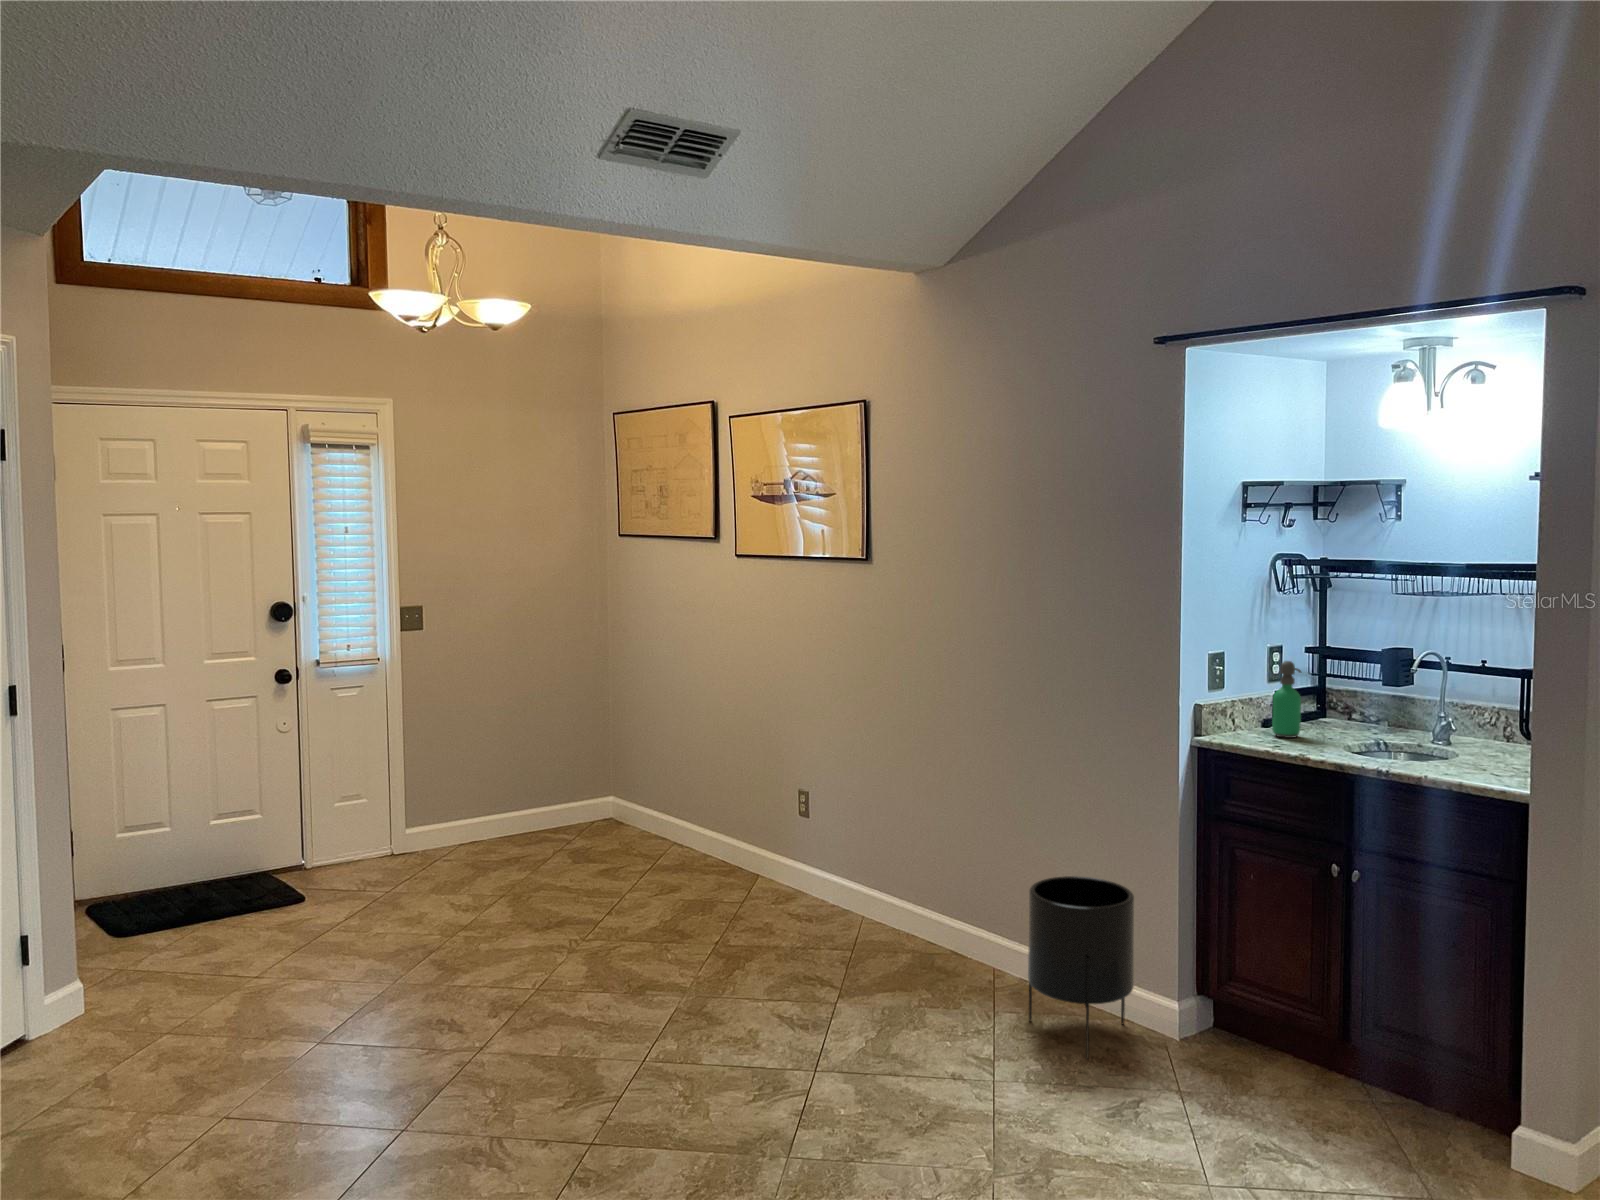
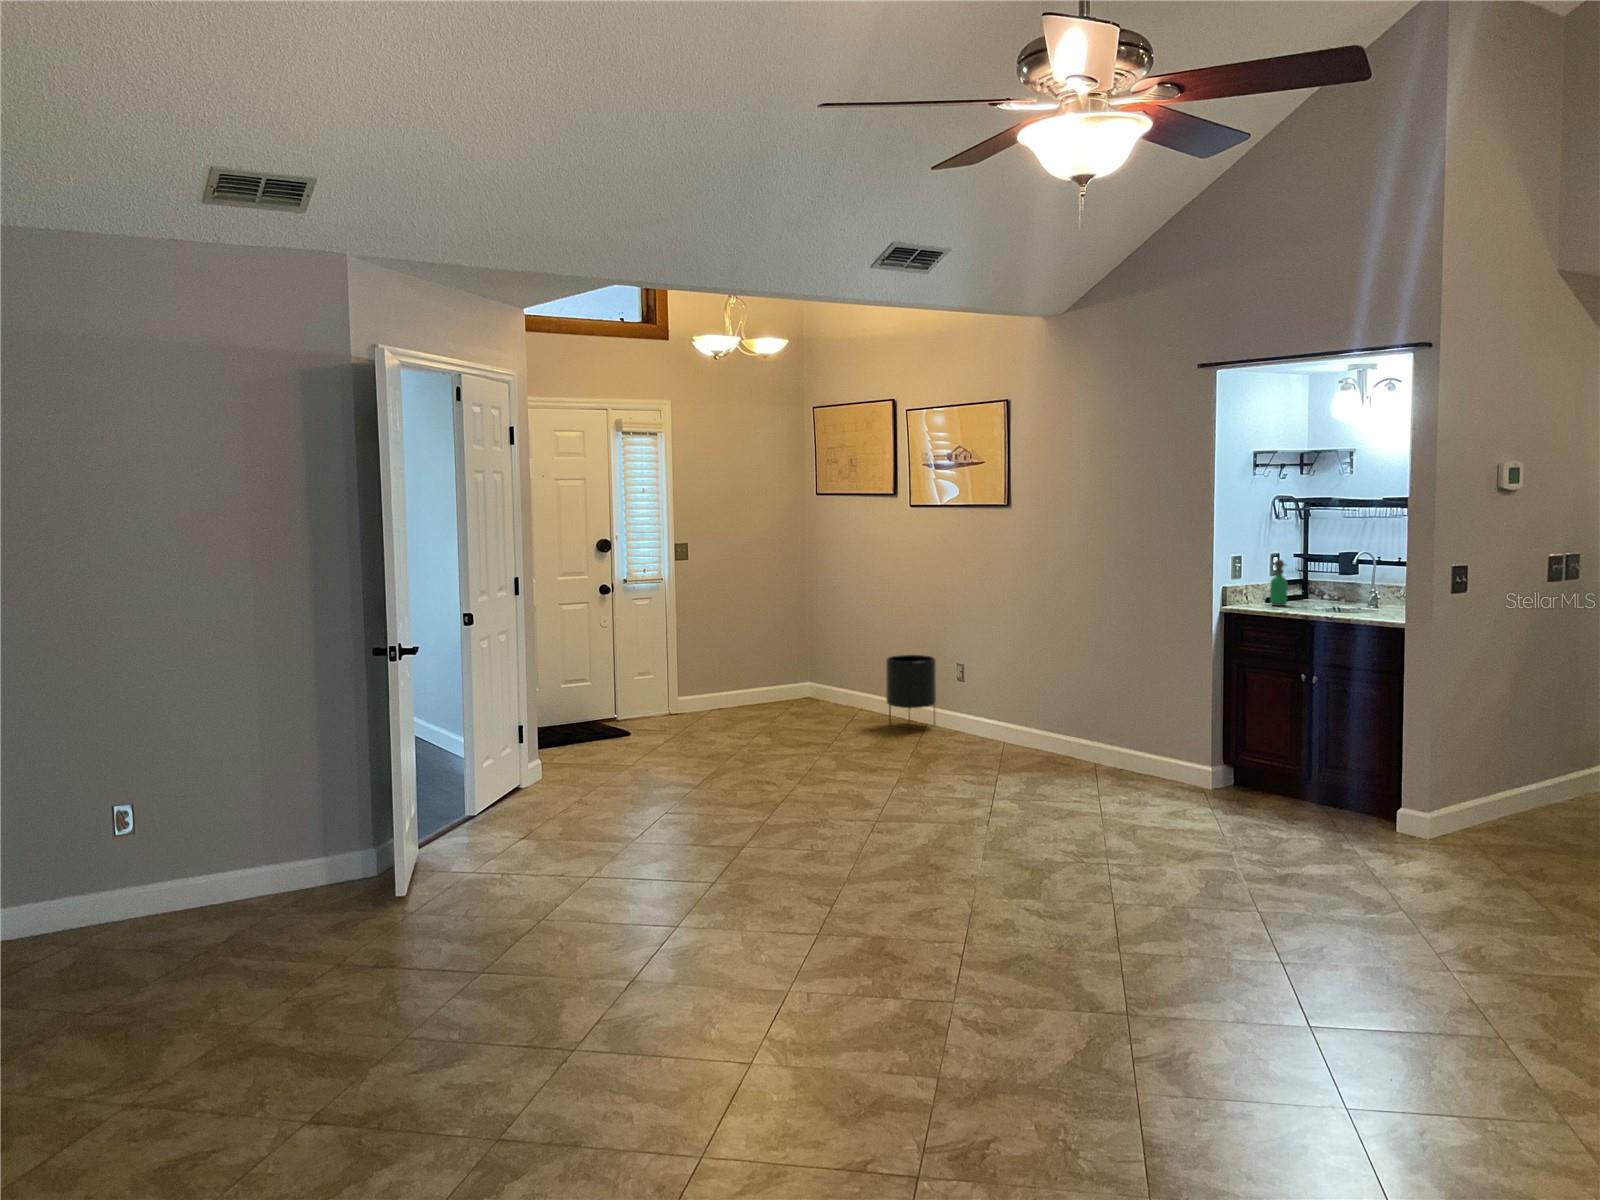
planter: present [1028,876,1134,1059] -> present [886,655,936,724]

